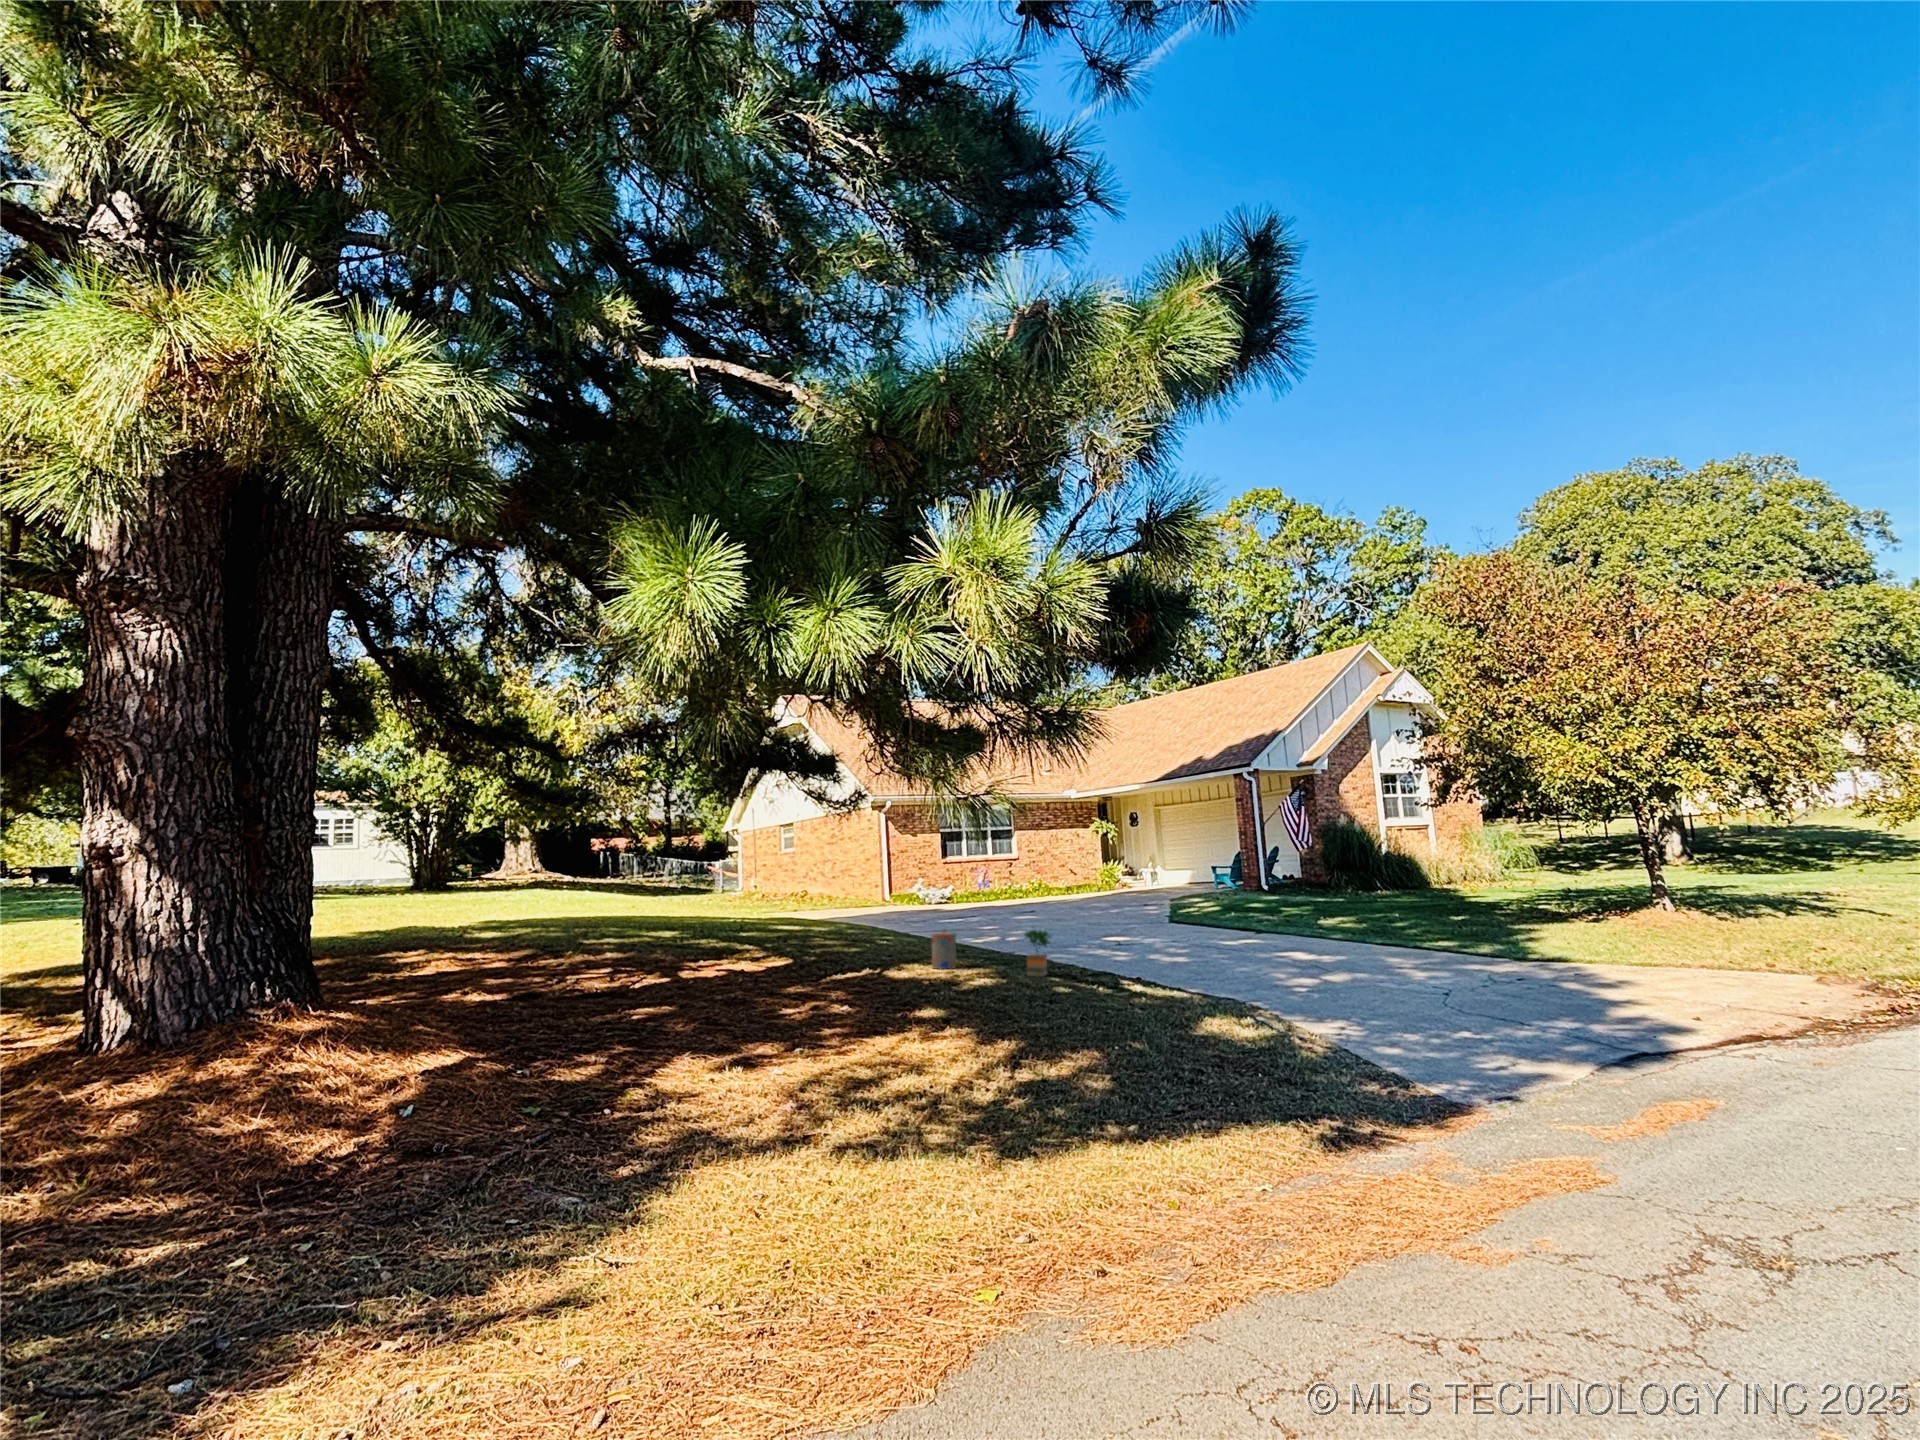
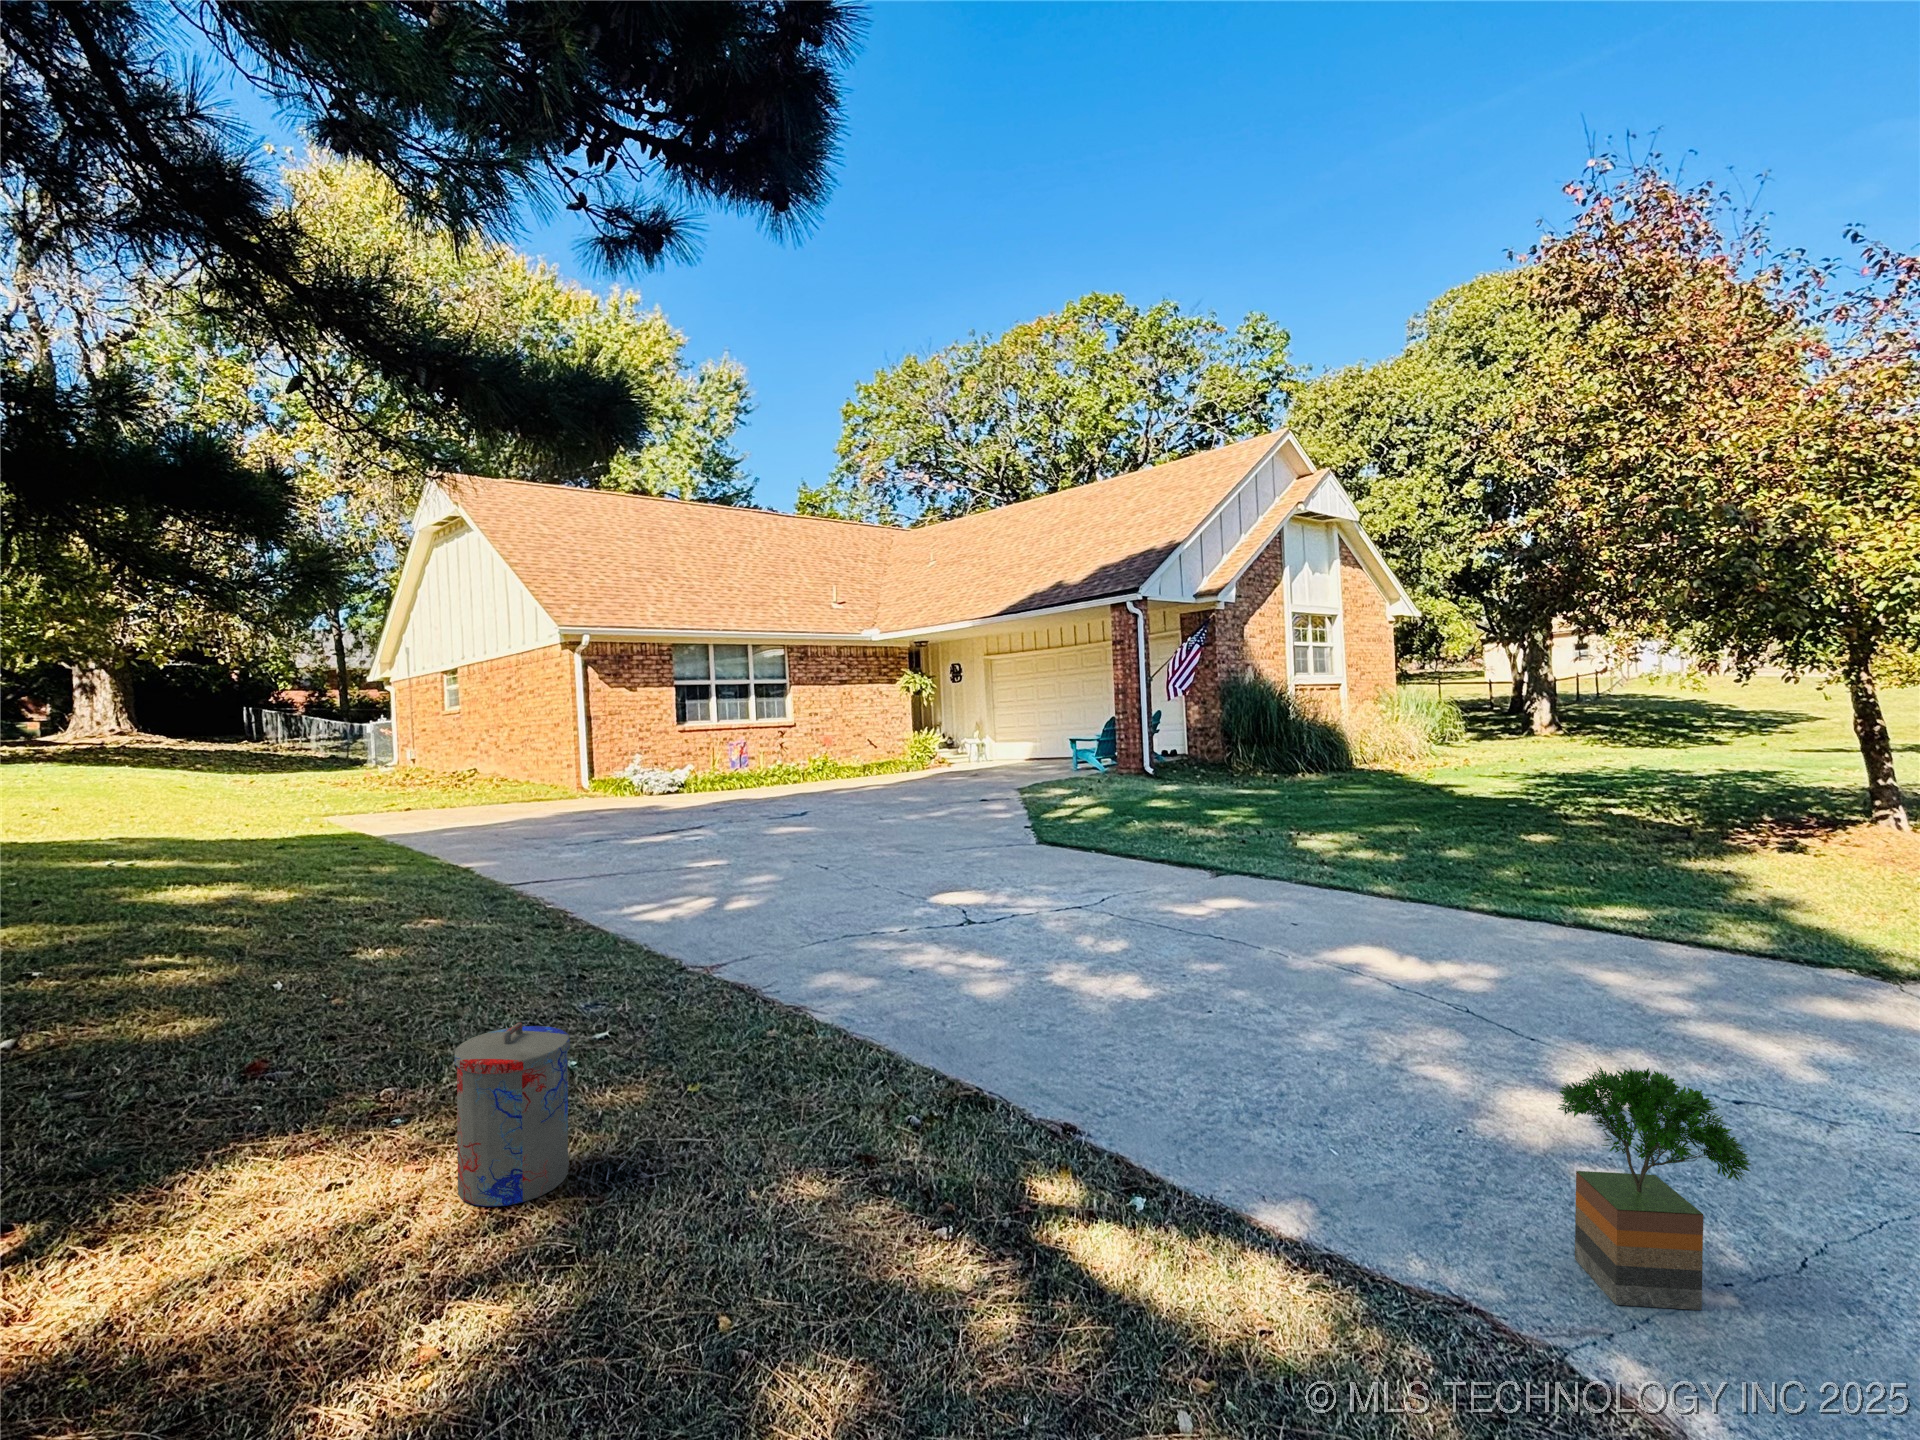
potted tree: present [1024,930,1052,976] -> present [1558,1067,1751,1310]

